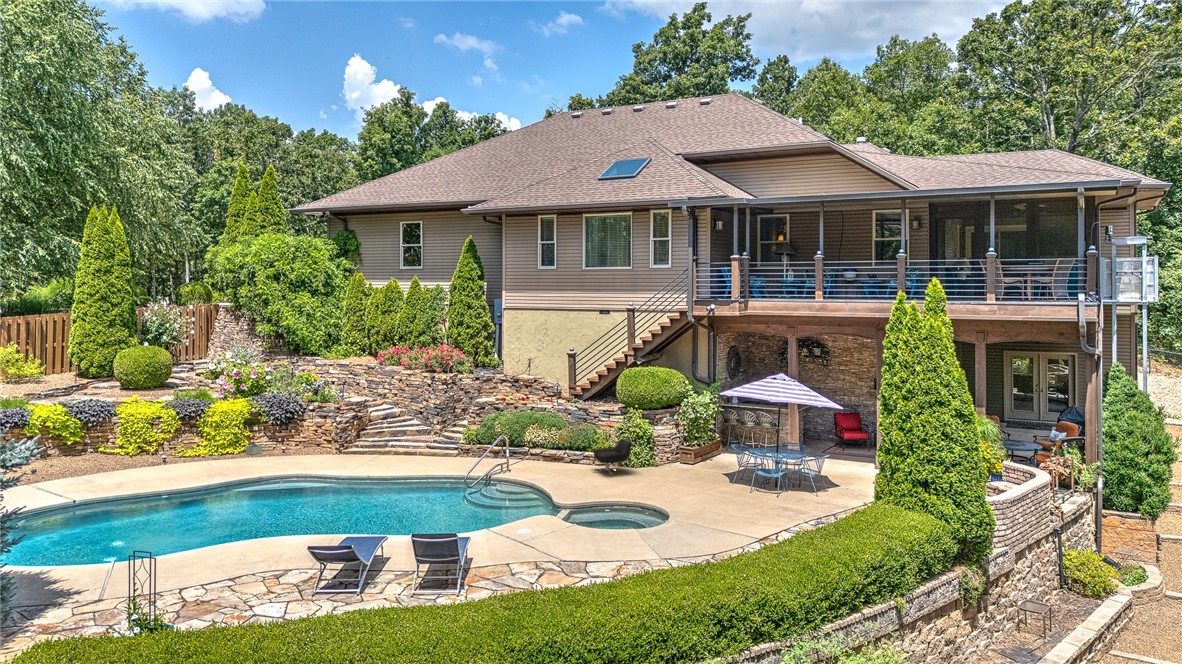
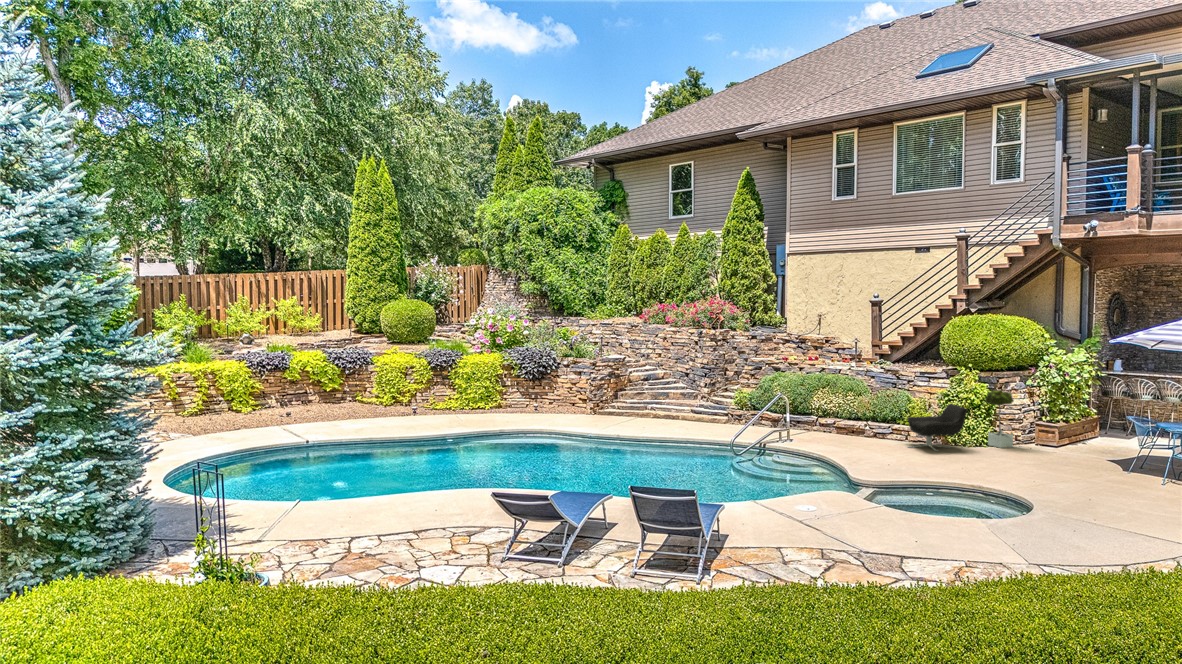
potted tree: present [243,417,262,455] -> present [985,390,1014,448]

